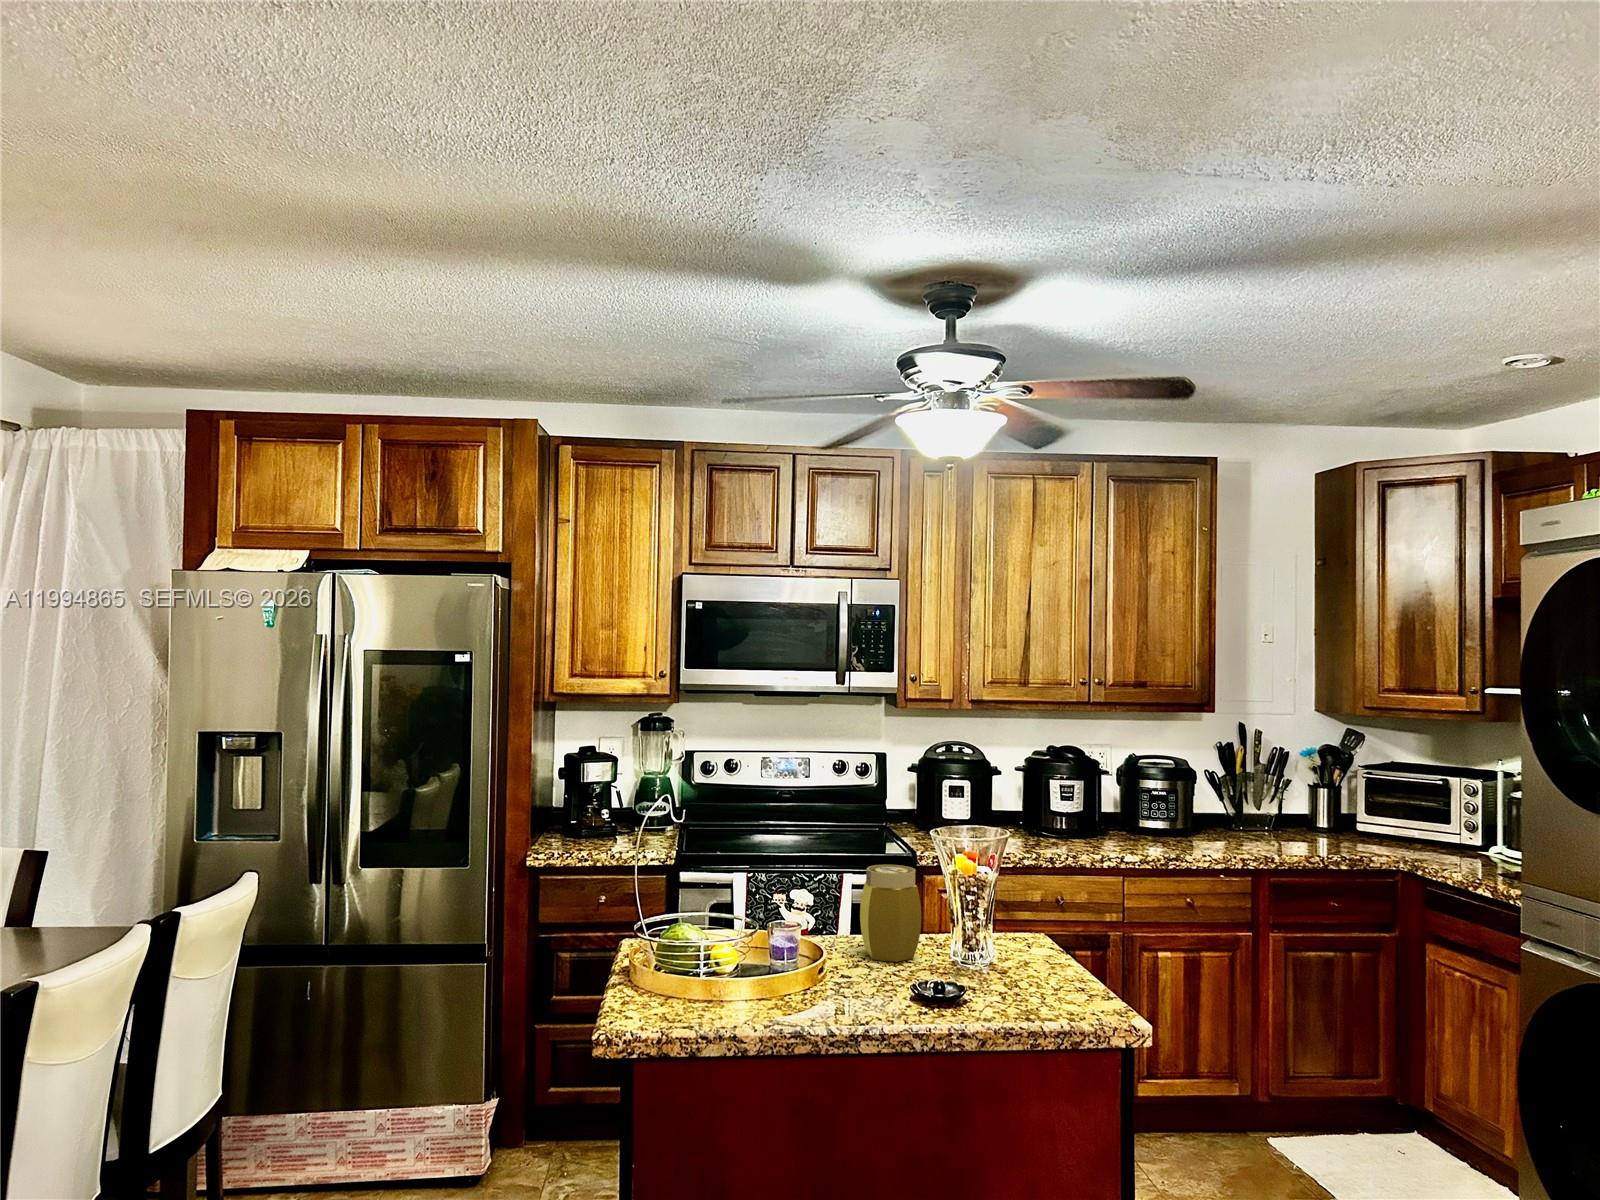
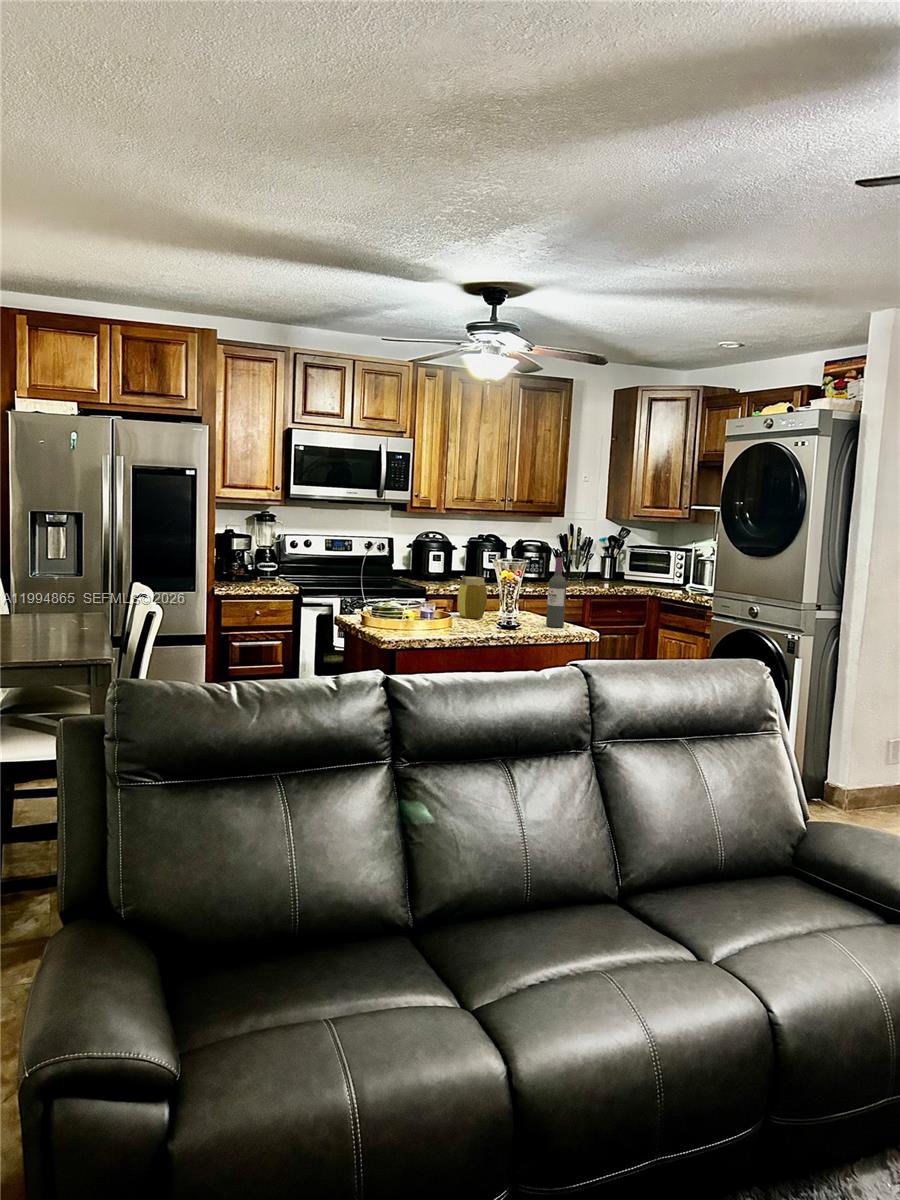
wine bottle: none [1036,835,1079,1002] -> present [546,558,567,627]

